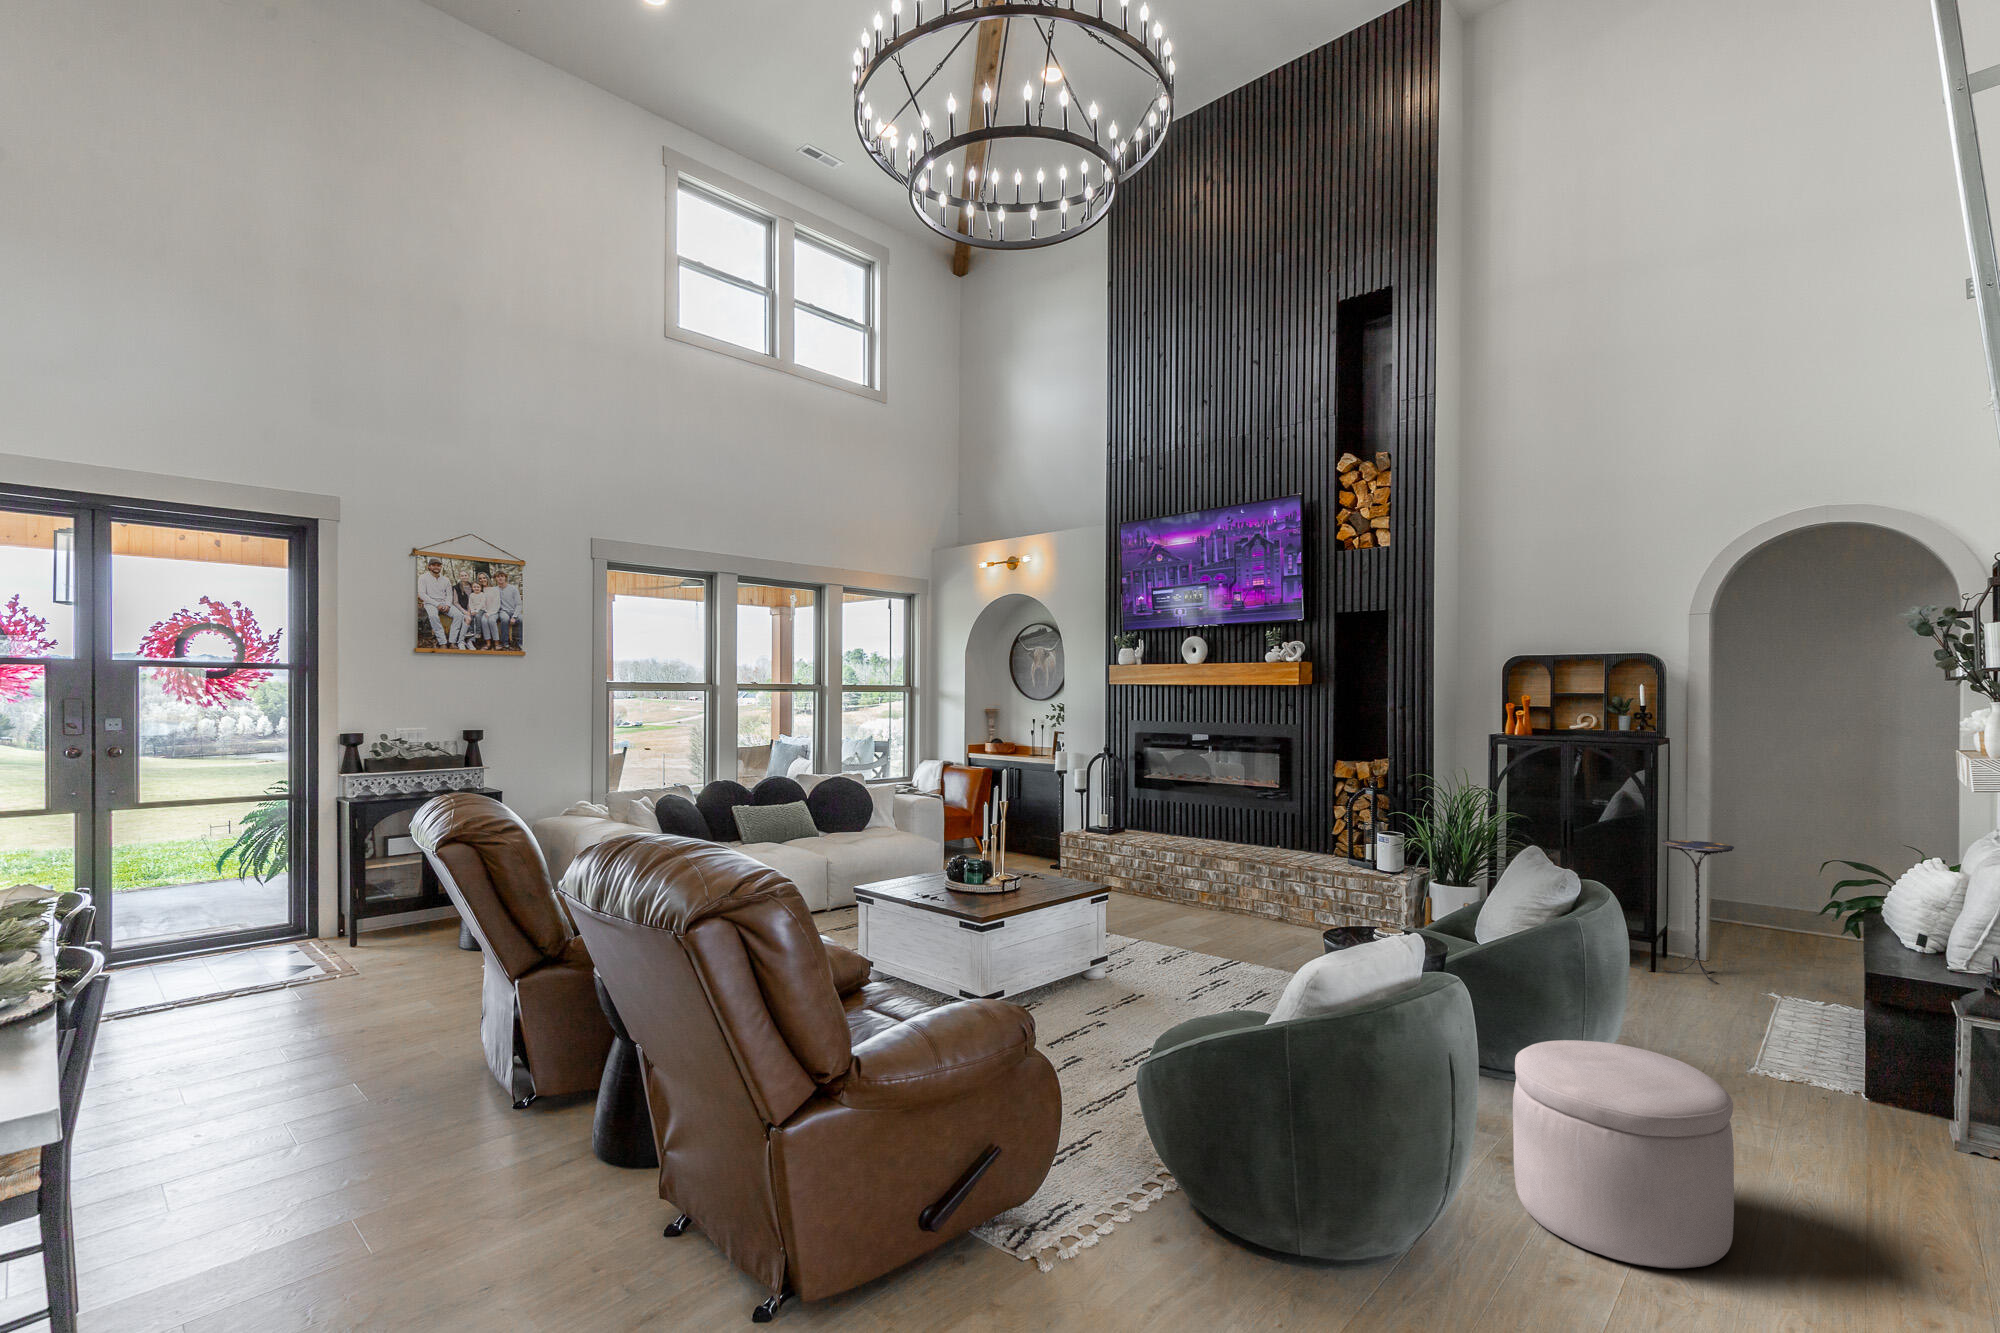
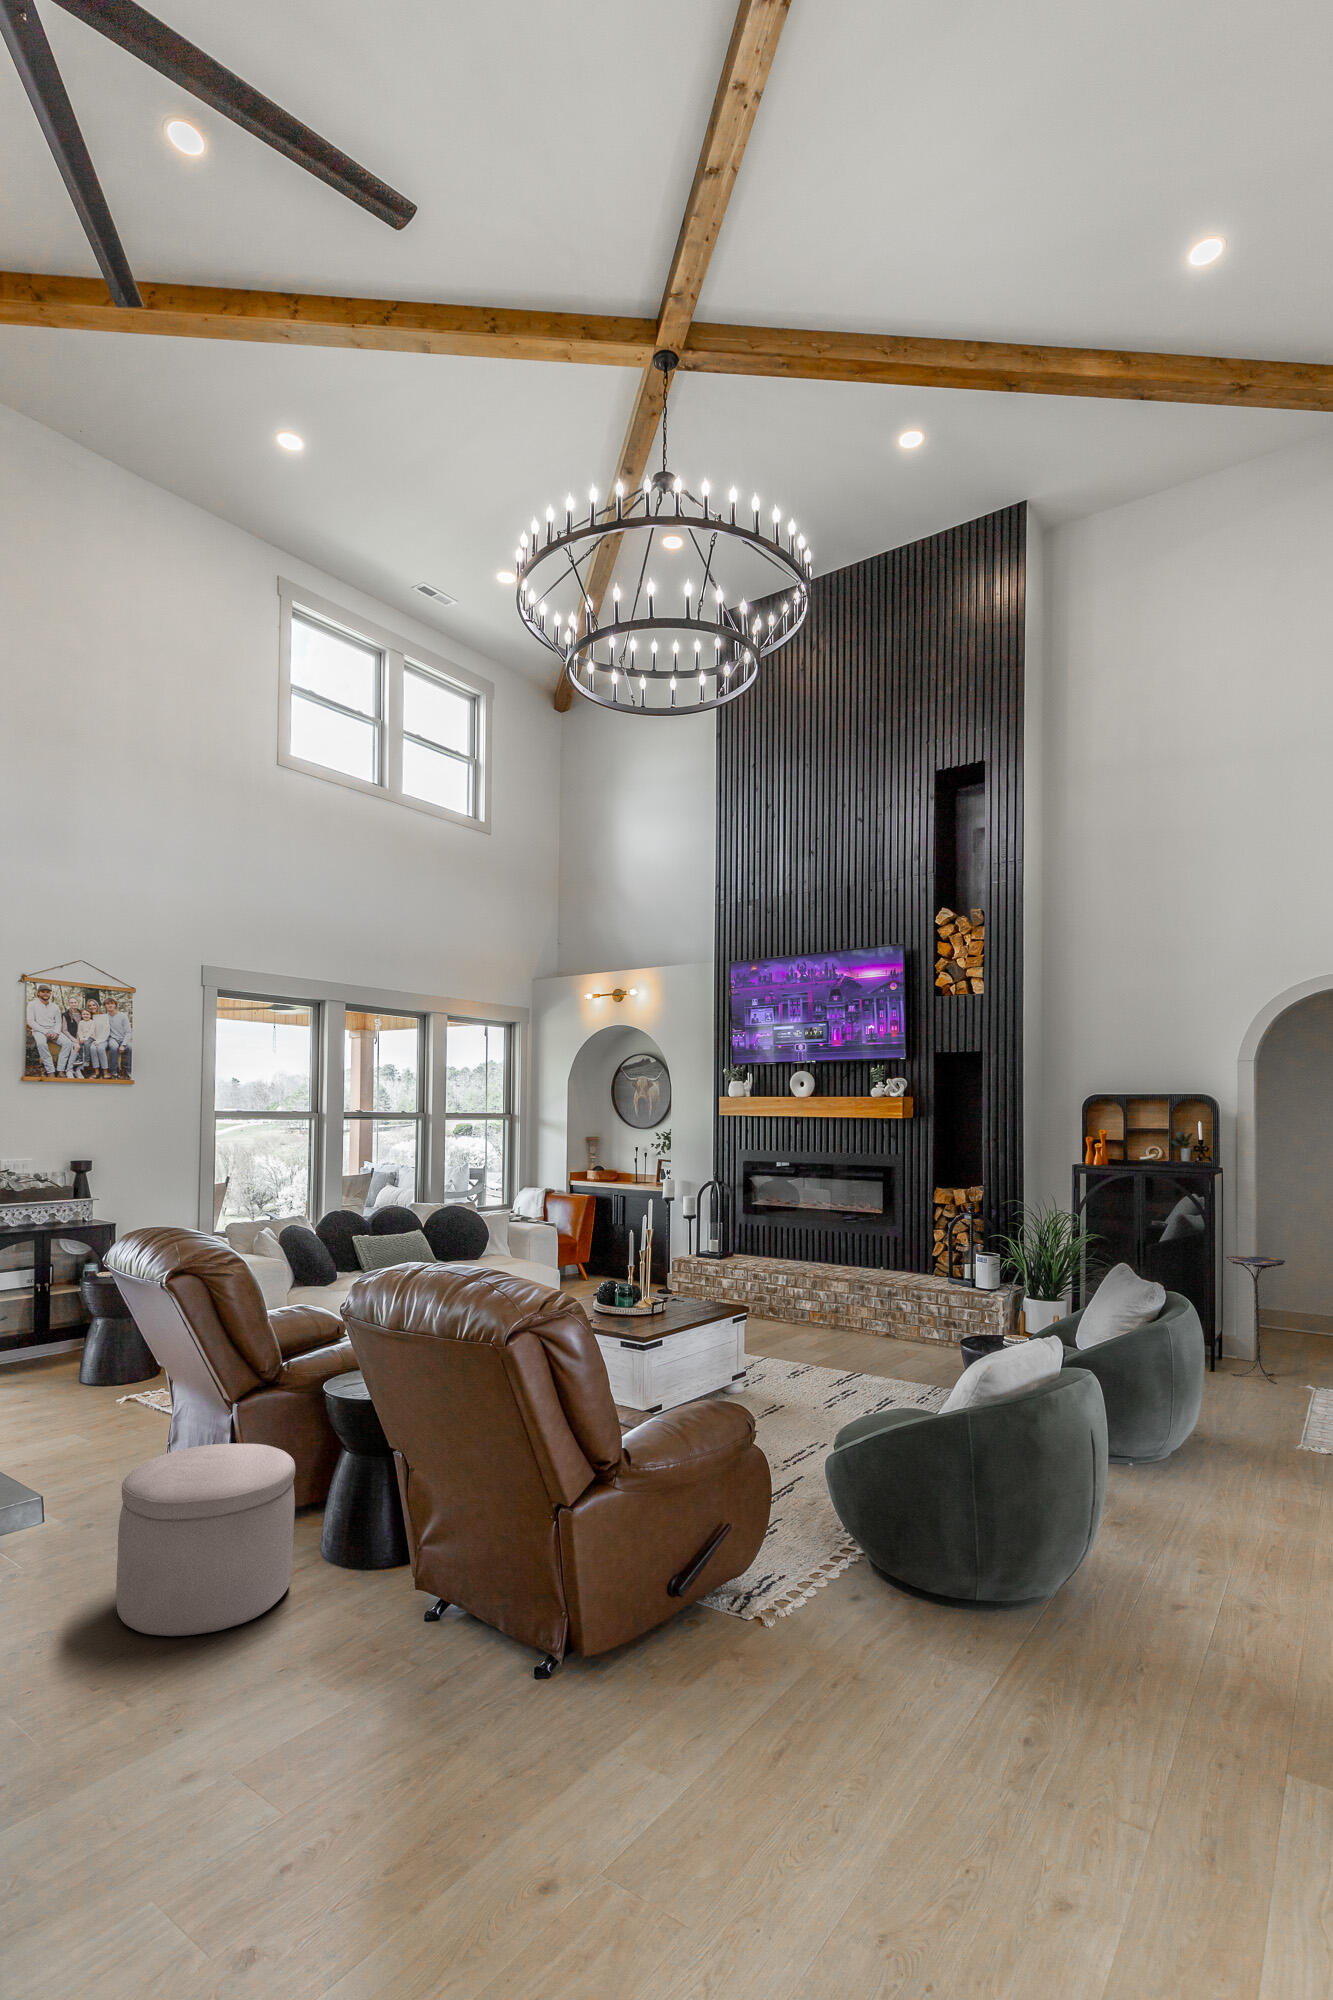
ottoman: present [1513,1040,1734,1269] -> present [116,1443,295,1636]

